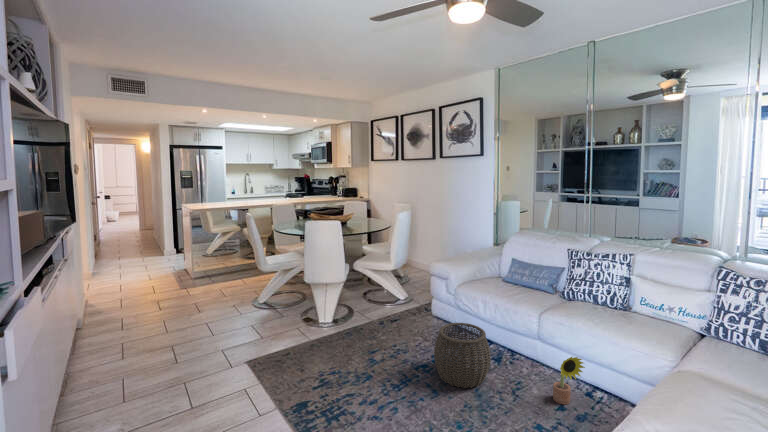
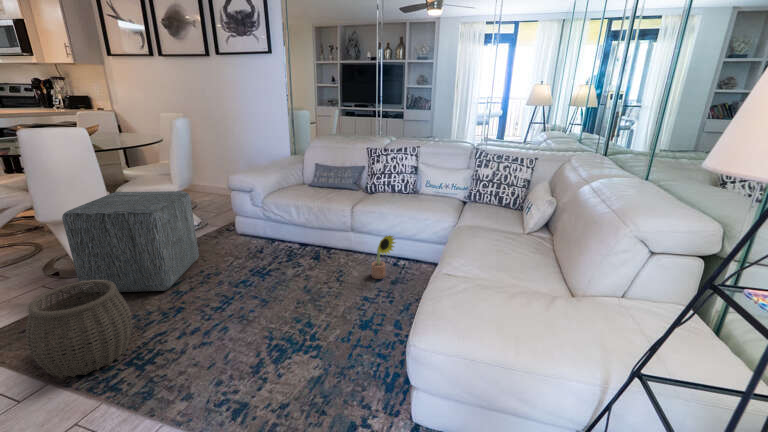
ottoman: none [312,268,397,356] -> present [62,191,199,293]
woven basket: present [434,323,491,388] -> present [26,280,132,378]

